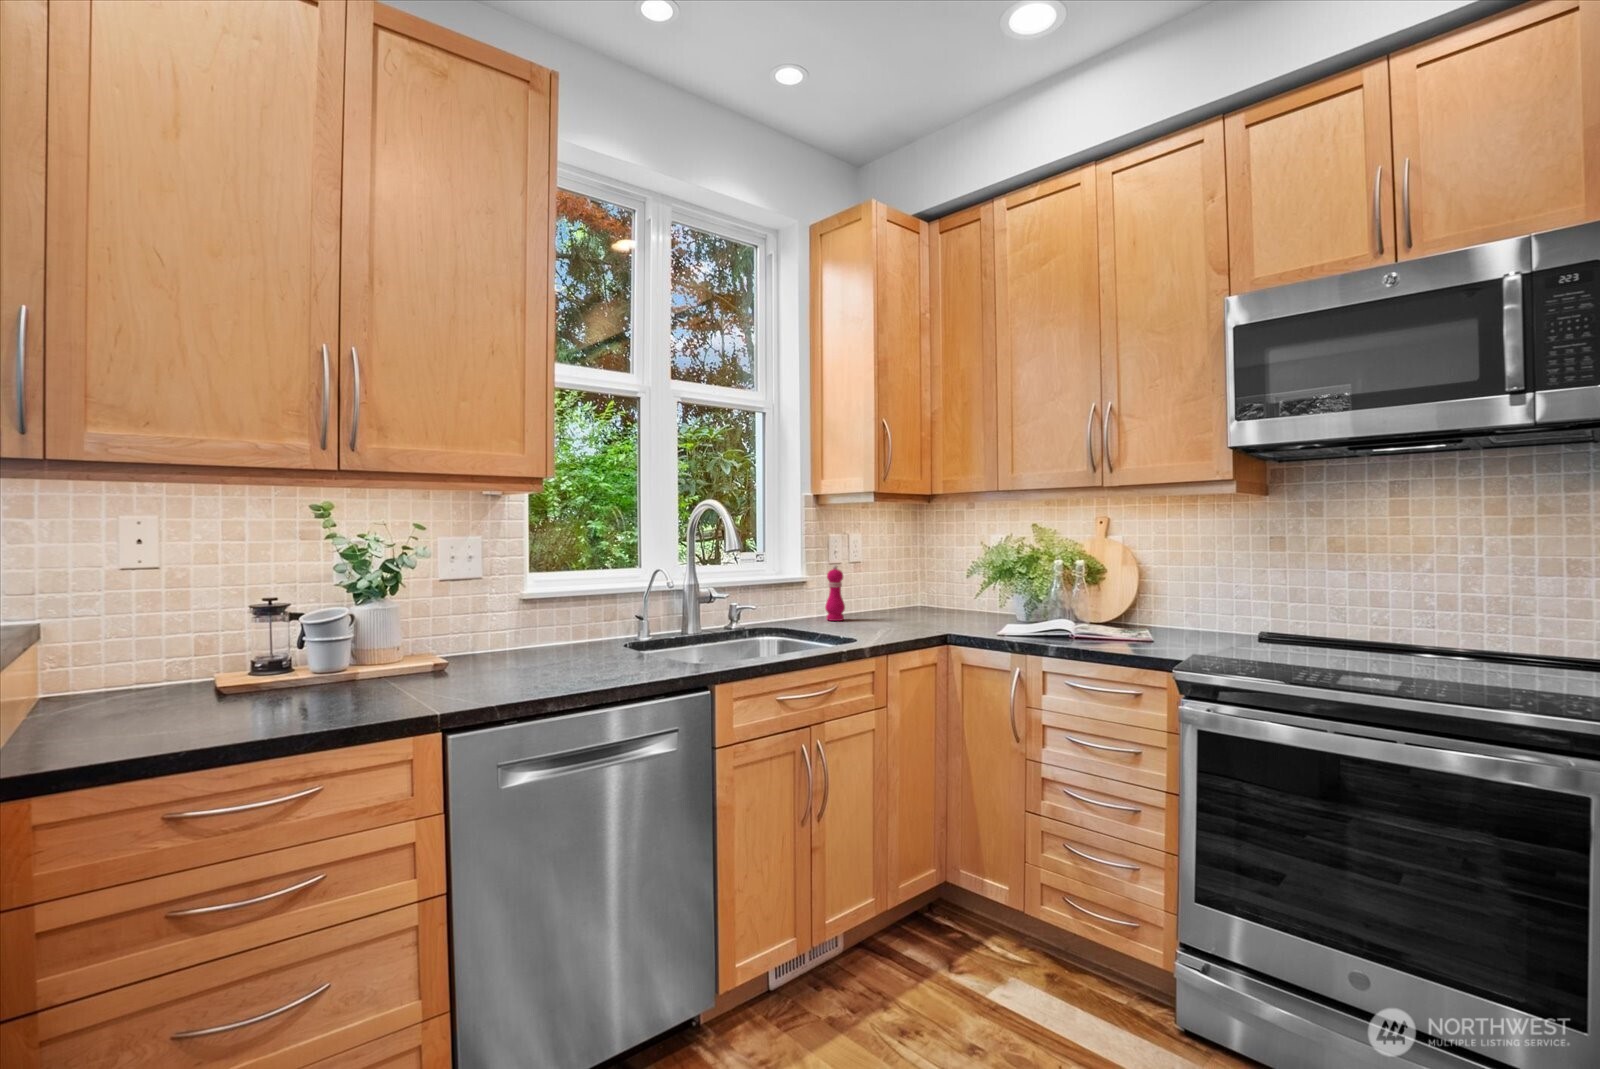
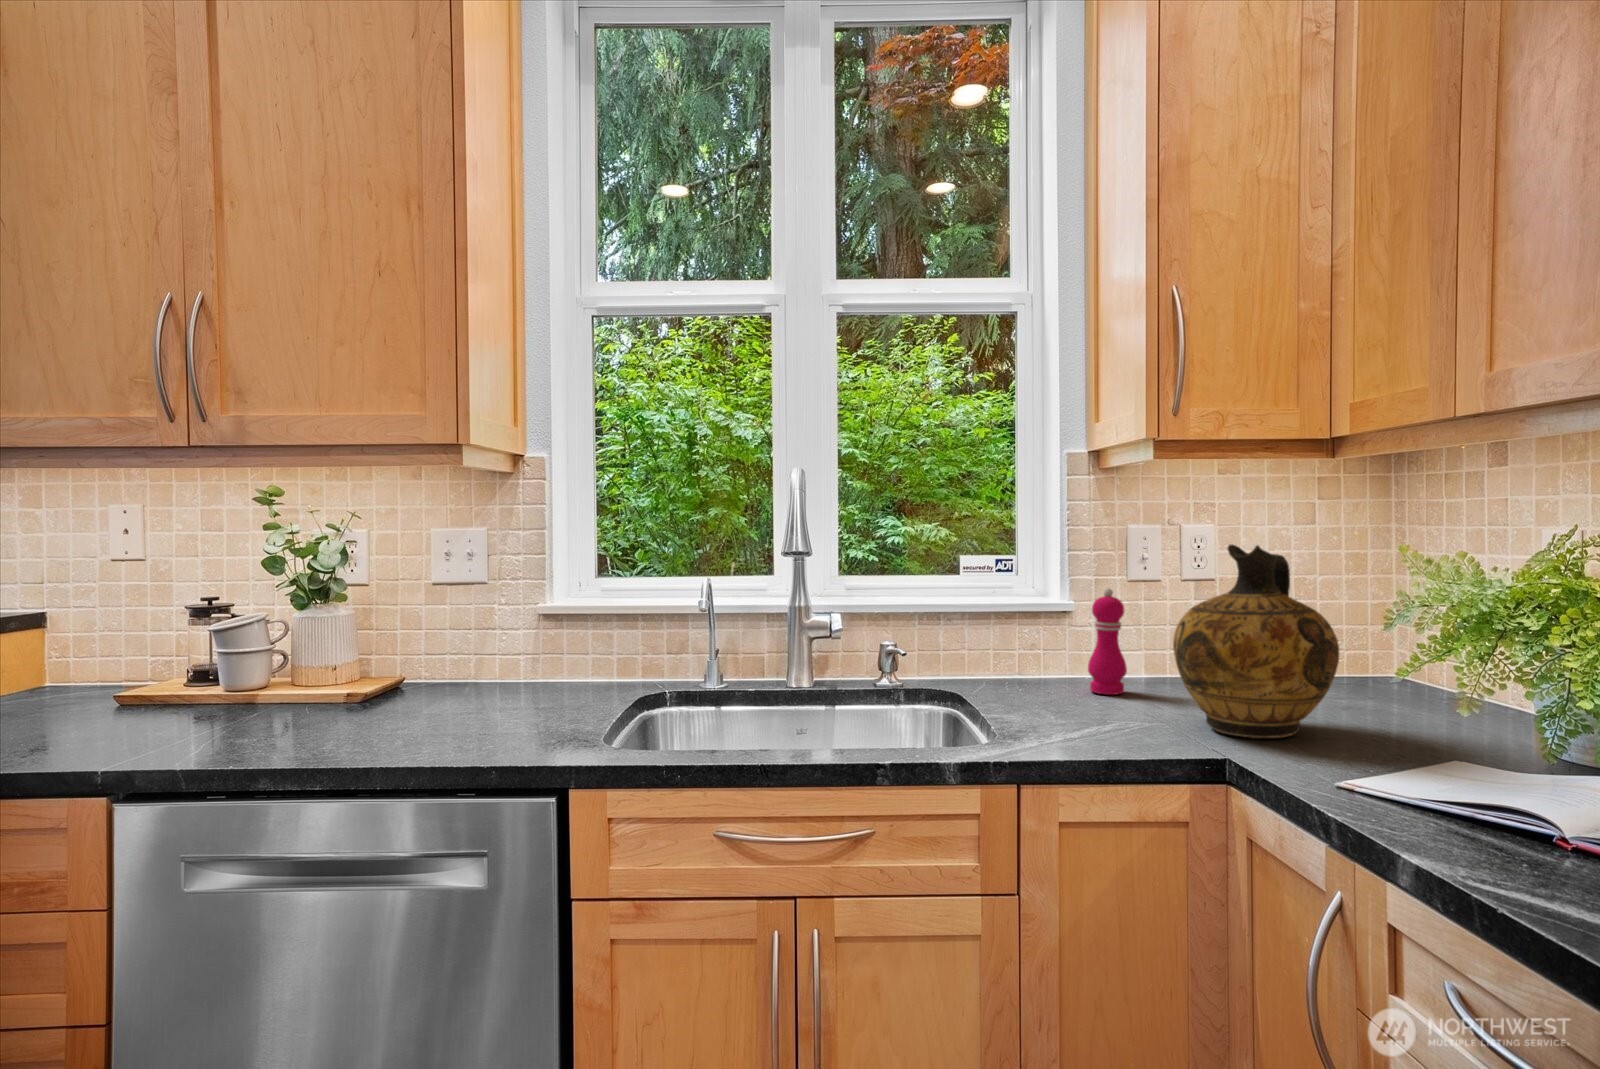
ceramic jug: none [894,538,965,627] -> present [1173,544,1339,738]

